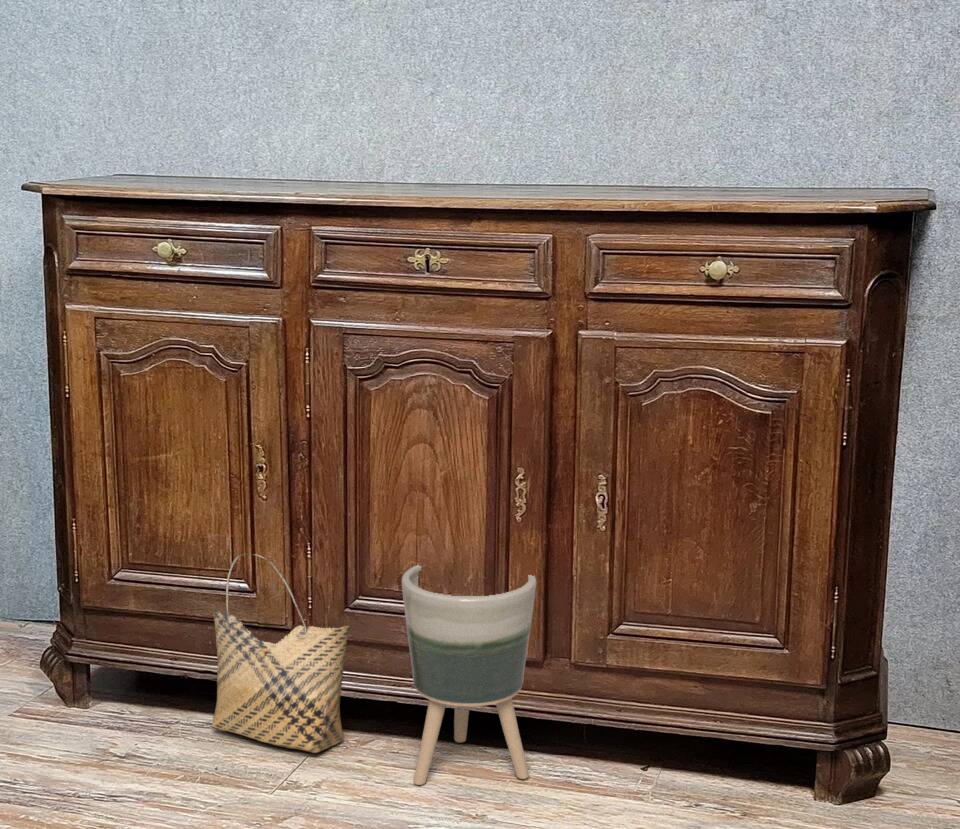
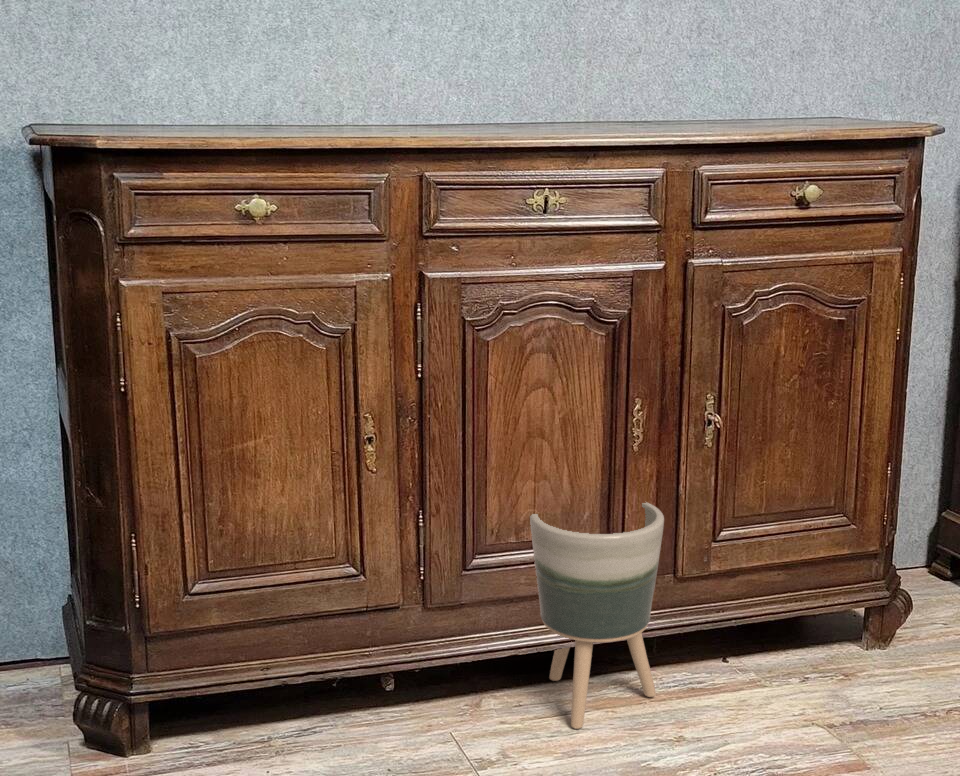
woven basket: present [212,554,351,753] -> none [306,507,468,733]

